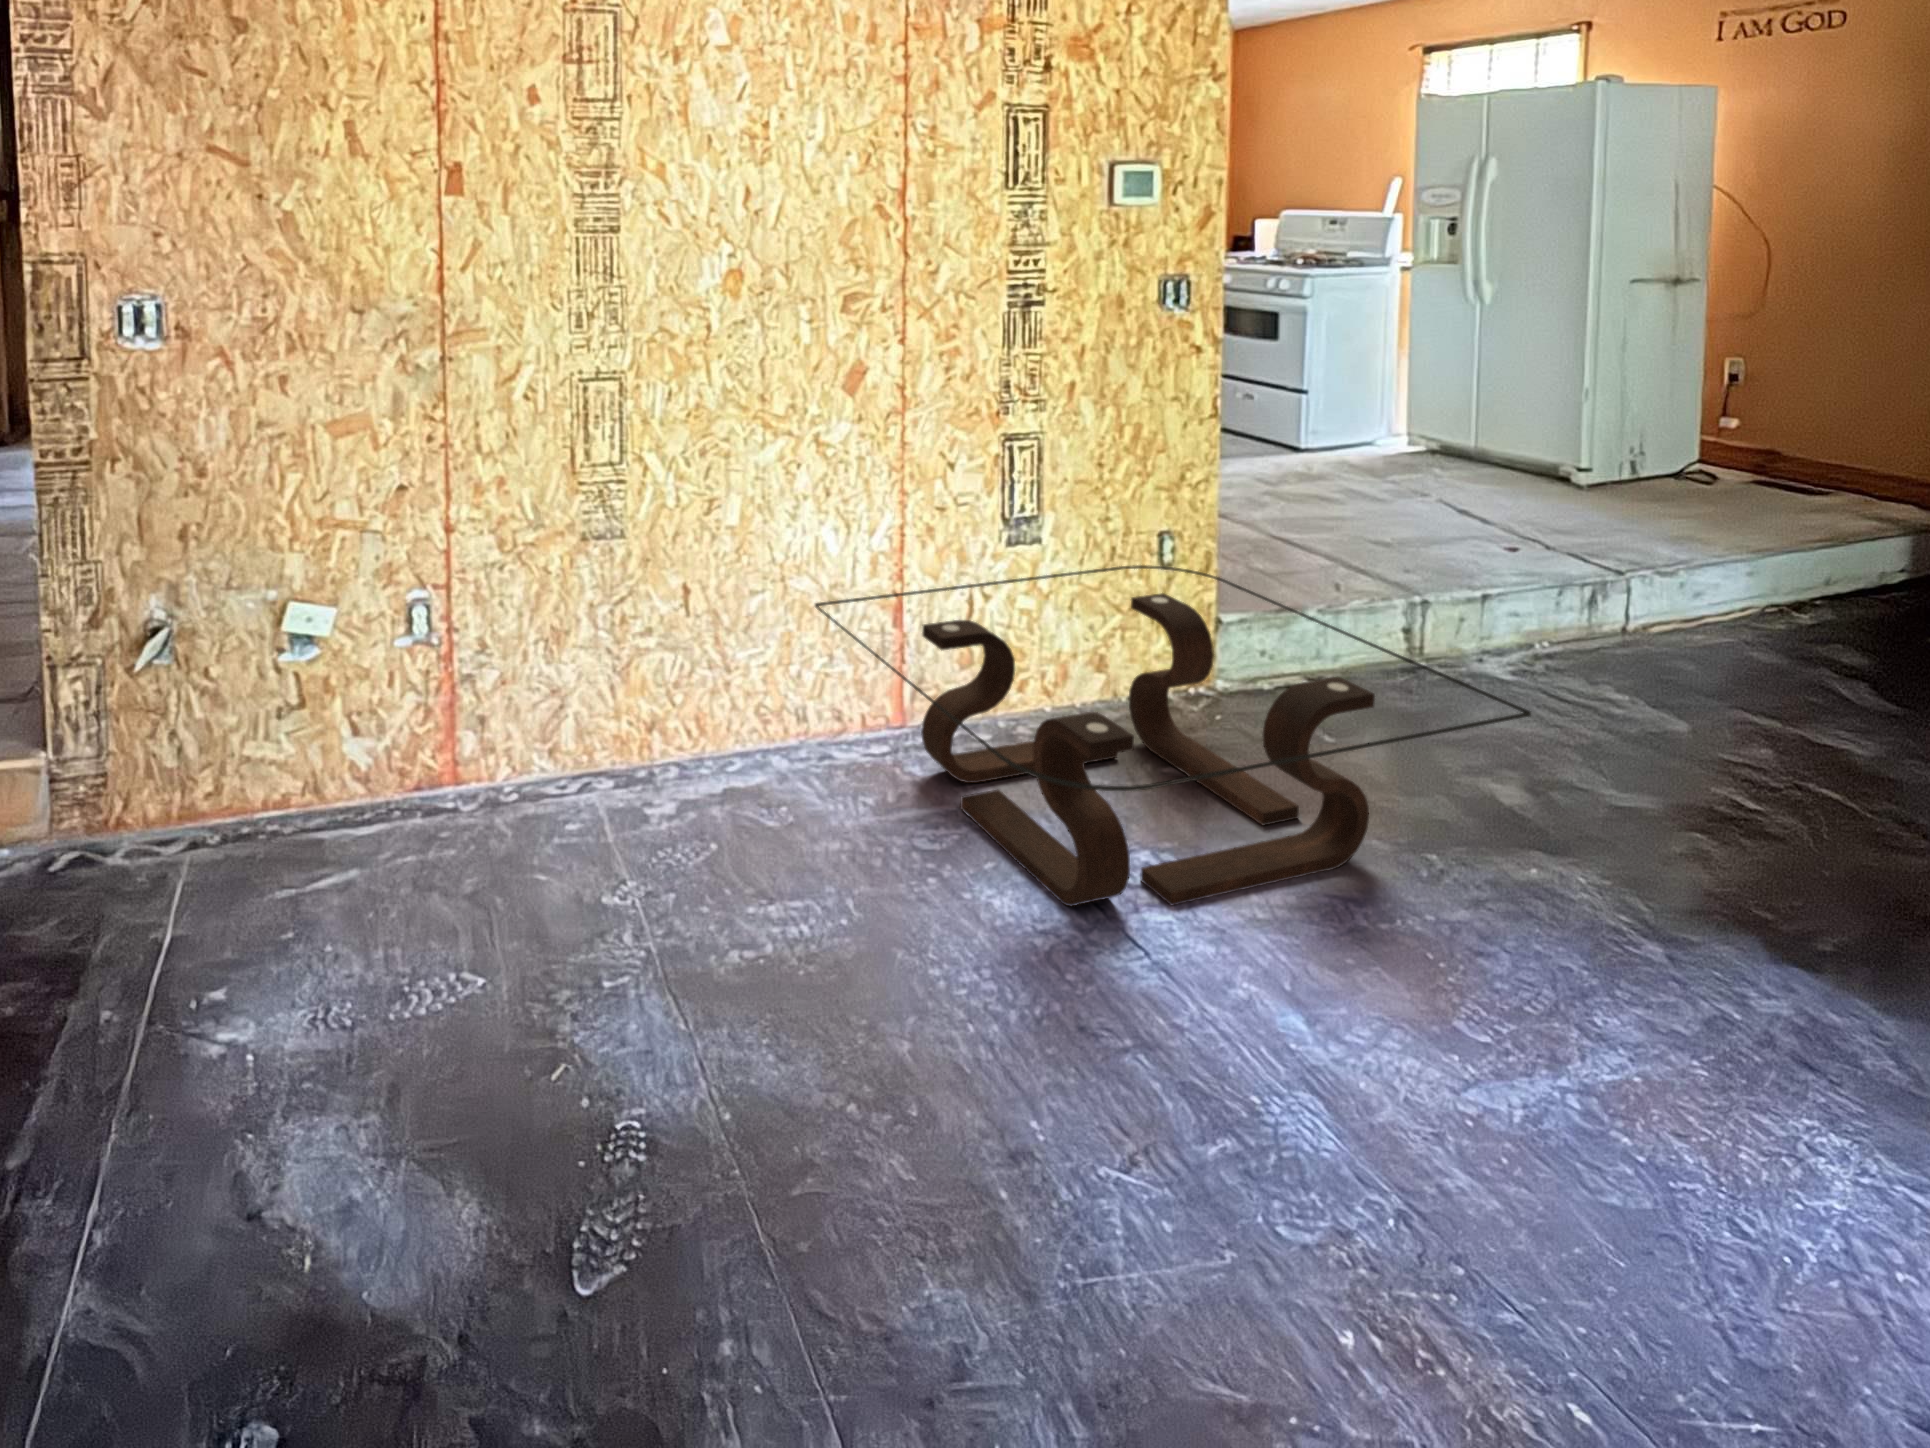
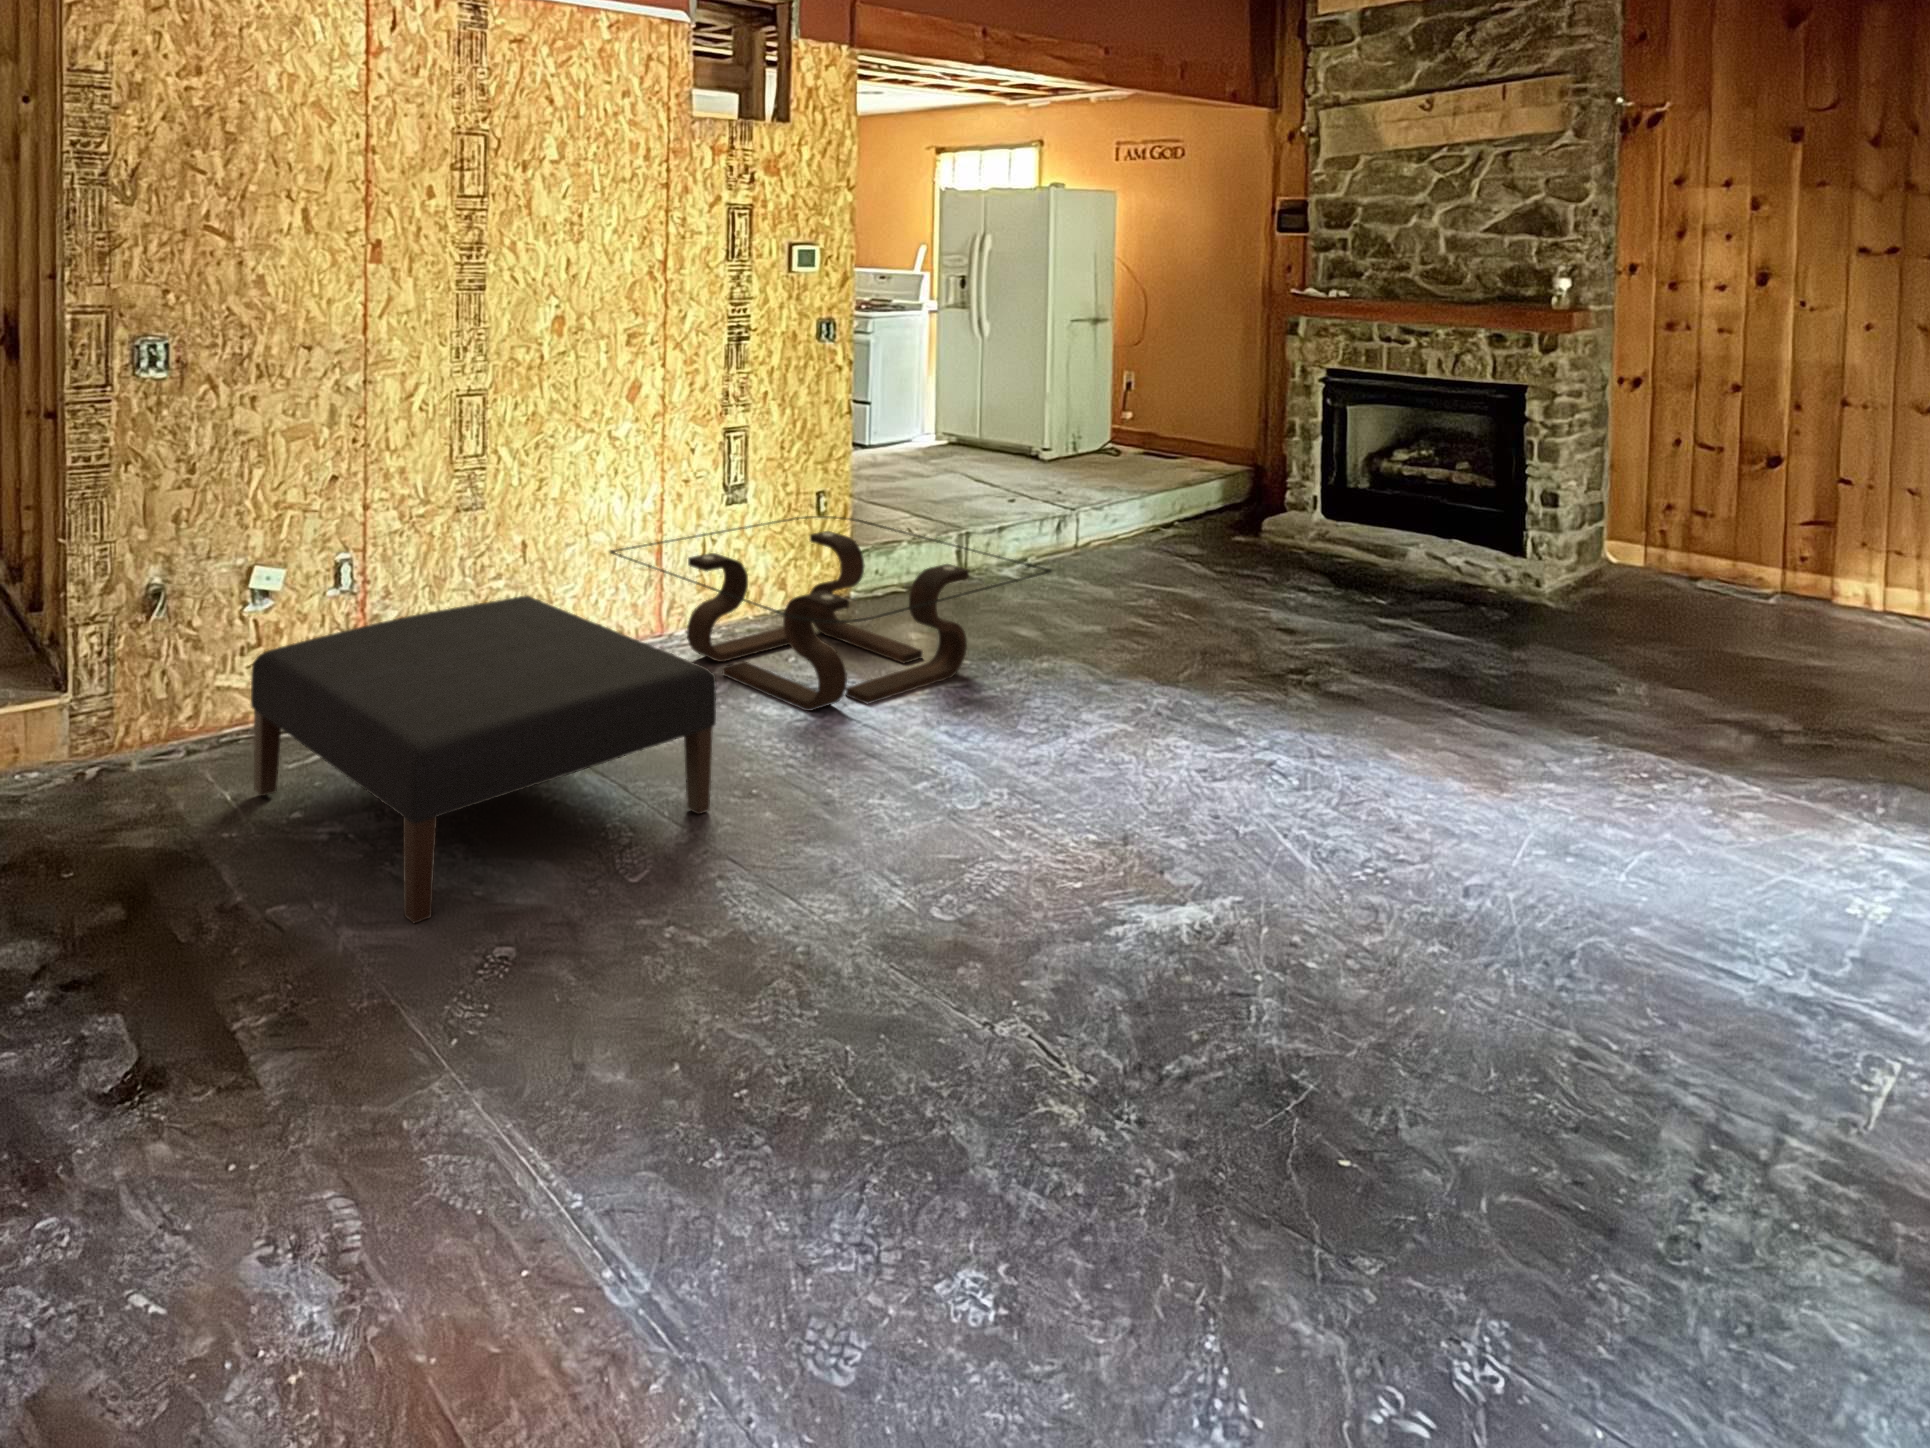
ottoman: none [166,677,807,1291] -> present [251,595,716,923]

